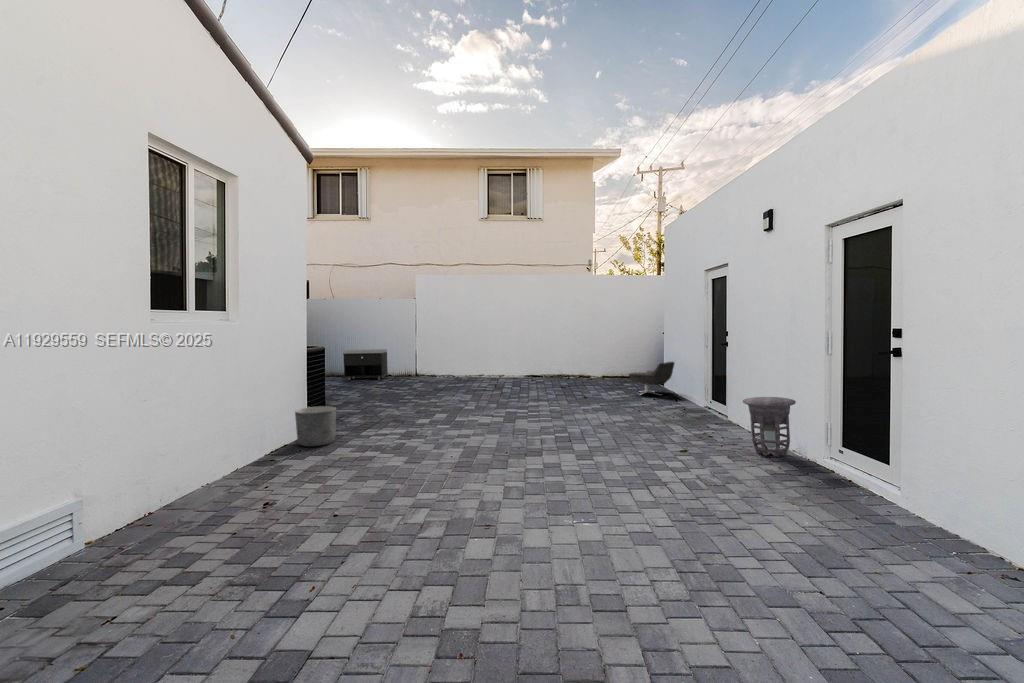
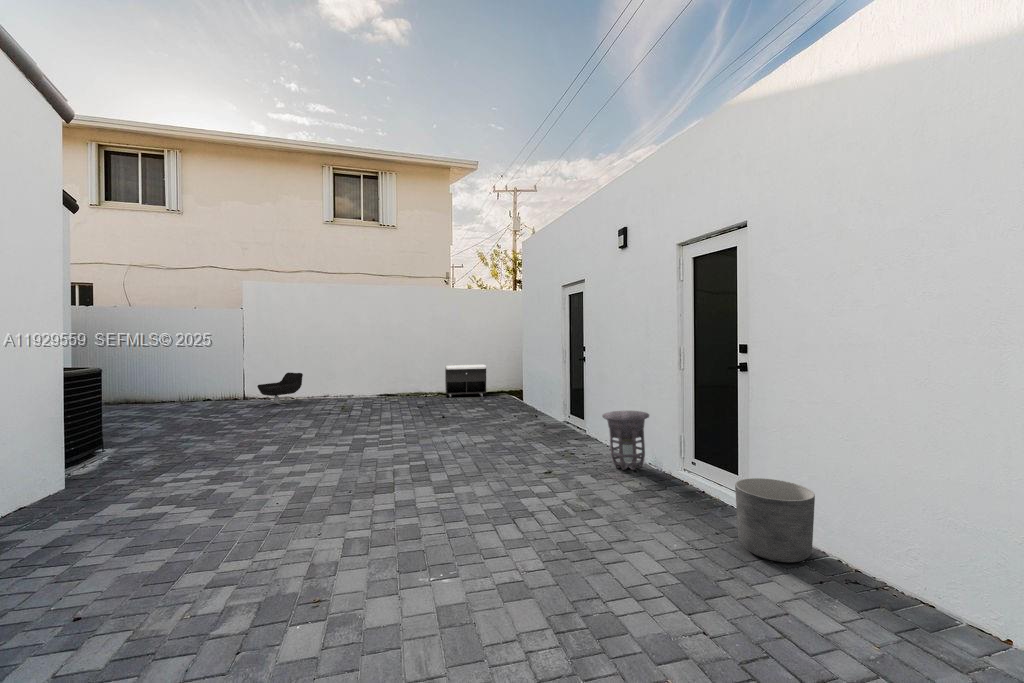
storage bench: present [343,349,388,380] -> present [445,365,486,397]
lounge chair: present [629,362,674,395] -> present [257,373,303,406]
planter: present [295,406,336,447] -> present [735,478,815,562]

